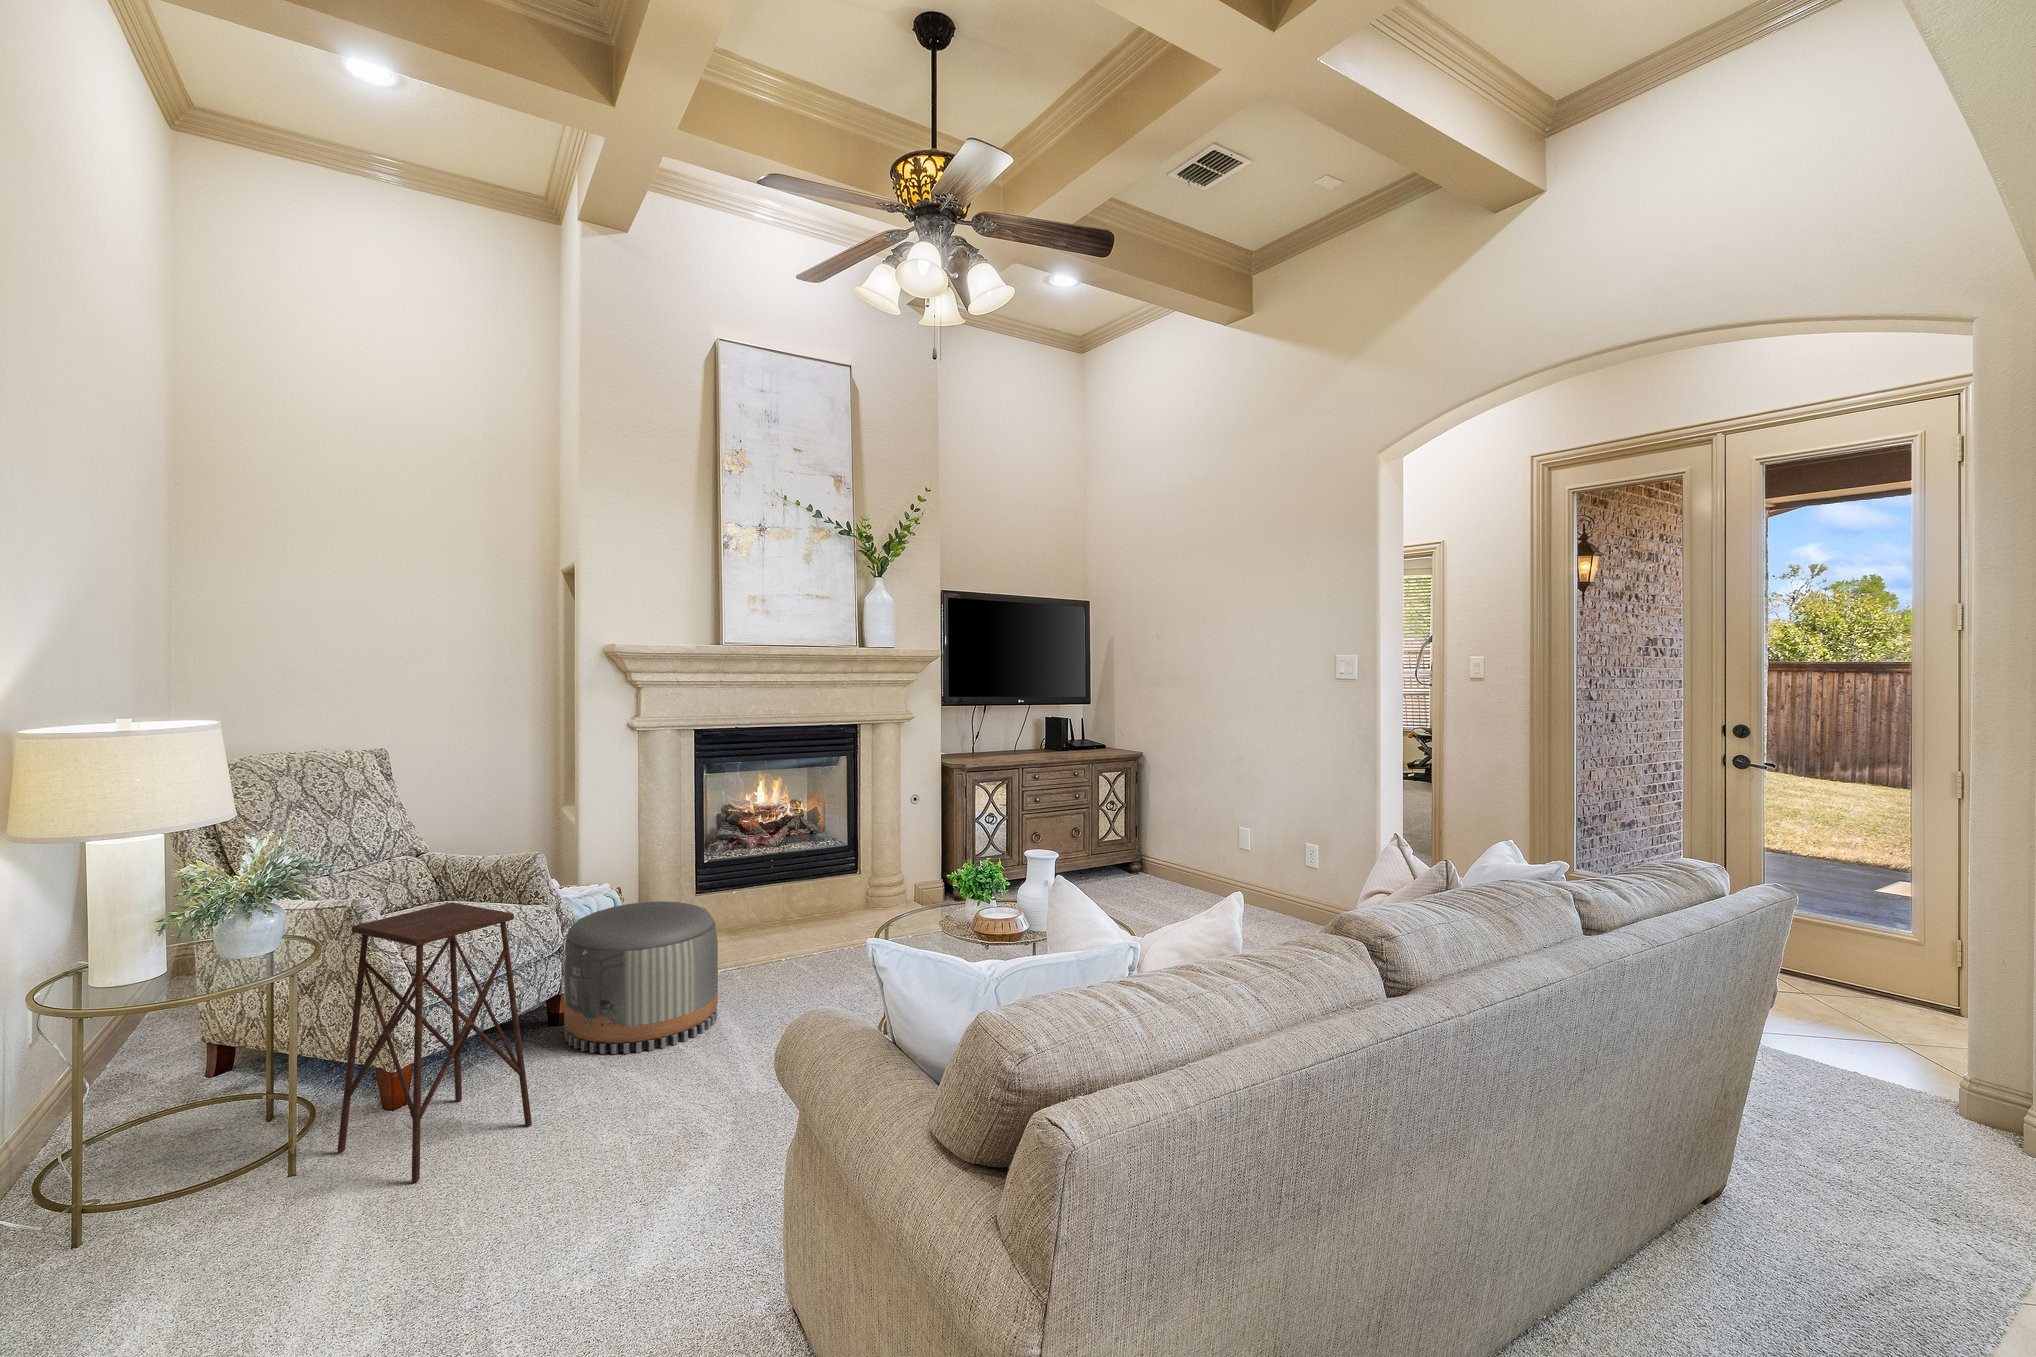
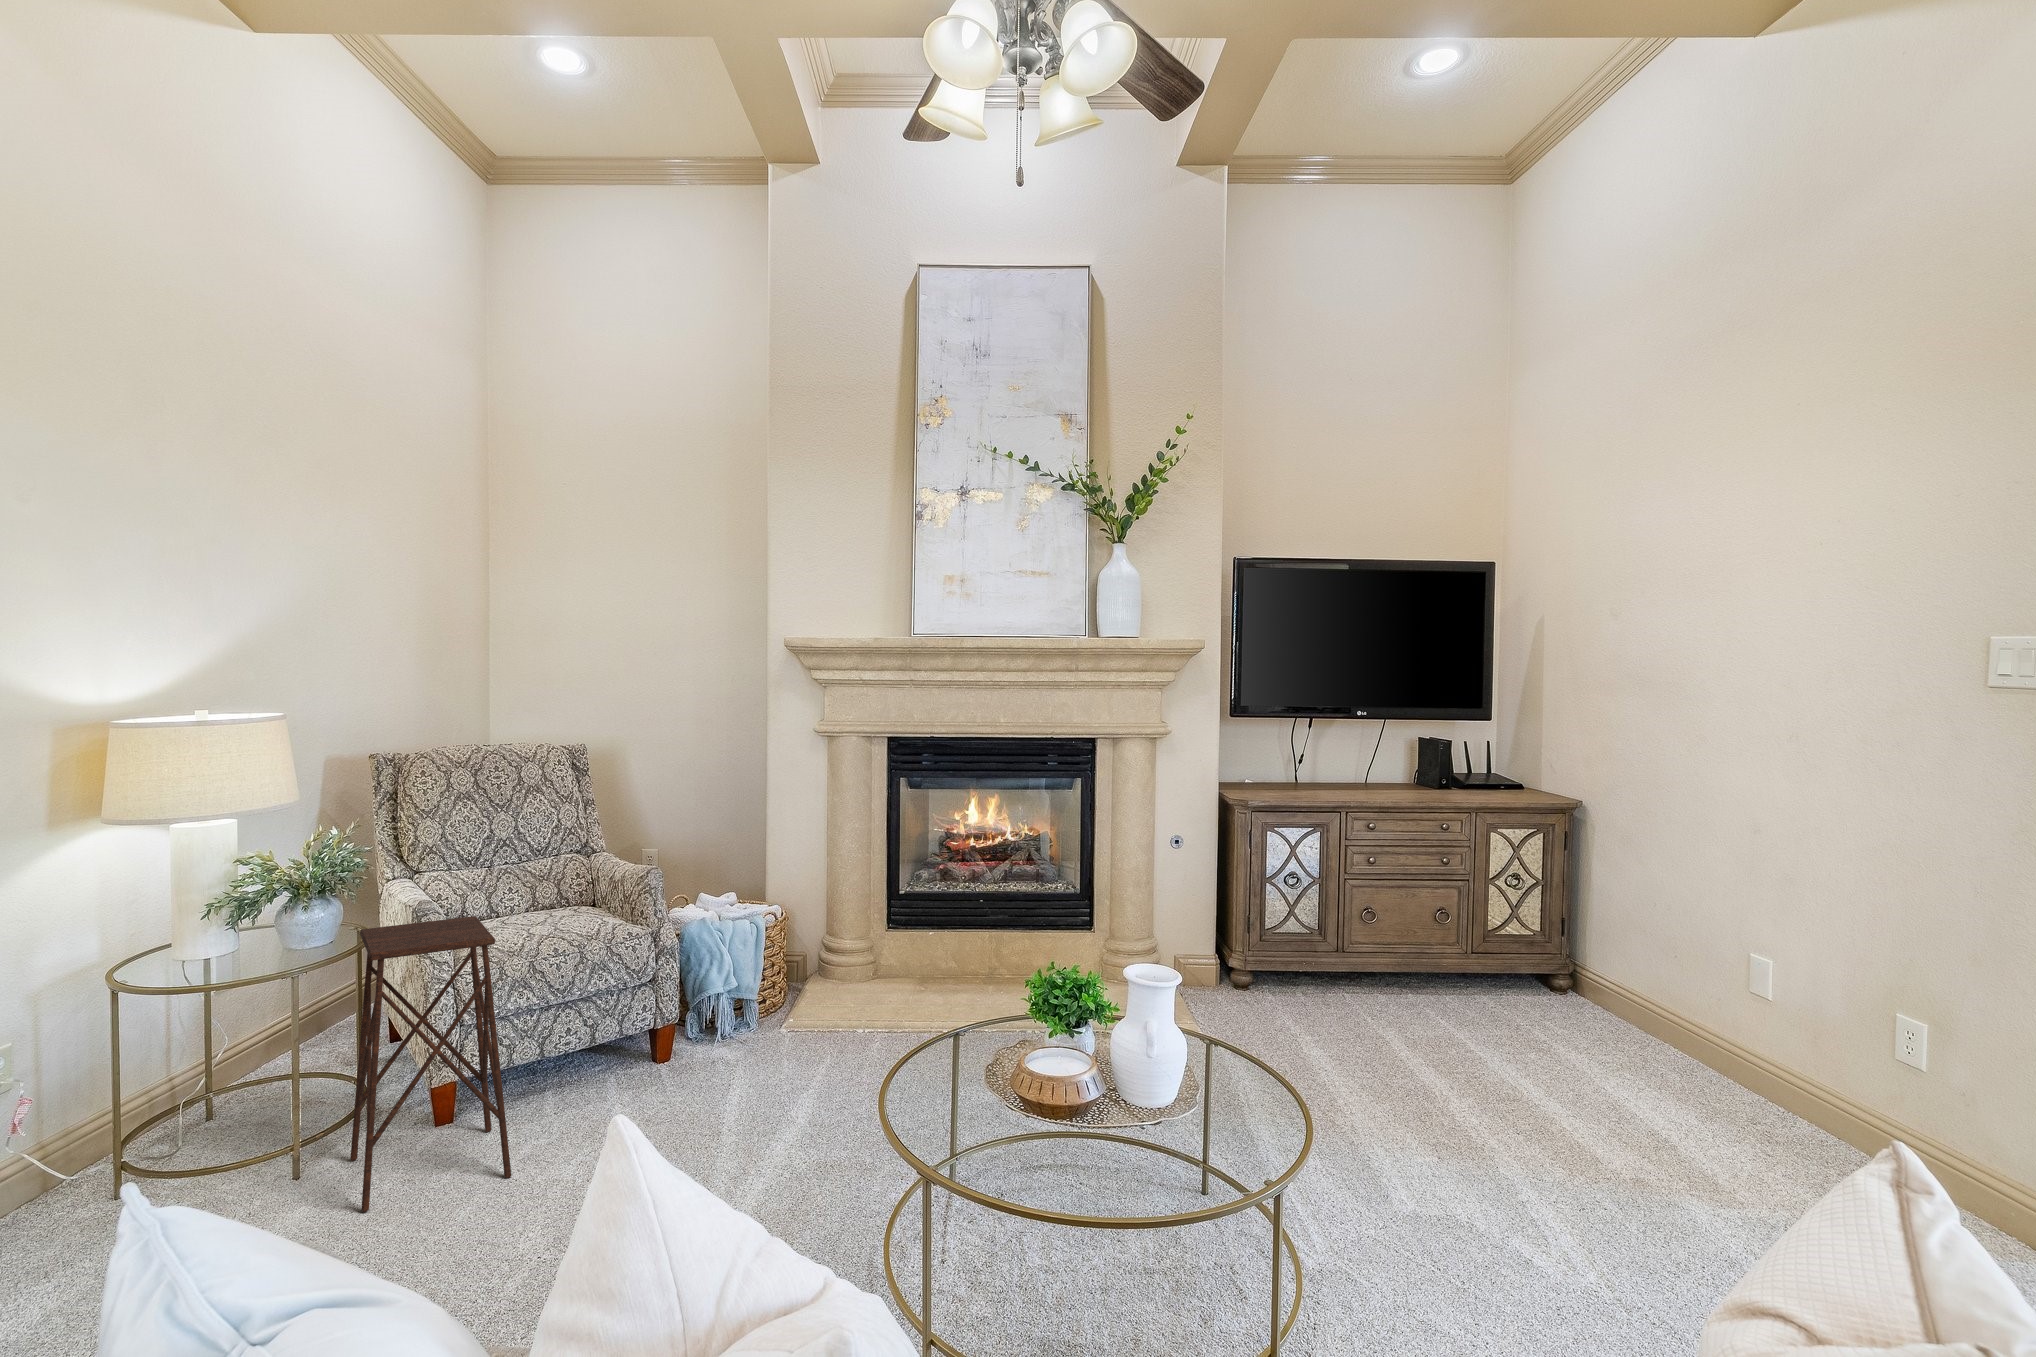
pouf: present [564,901,718,1054] -> none [636,939,810,1119]

